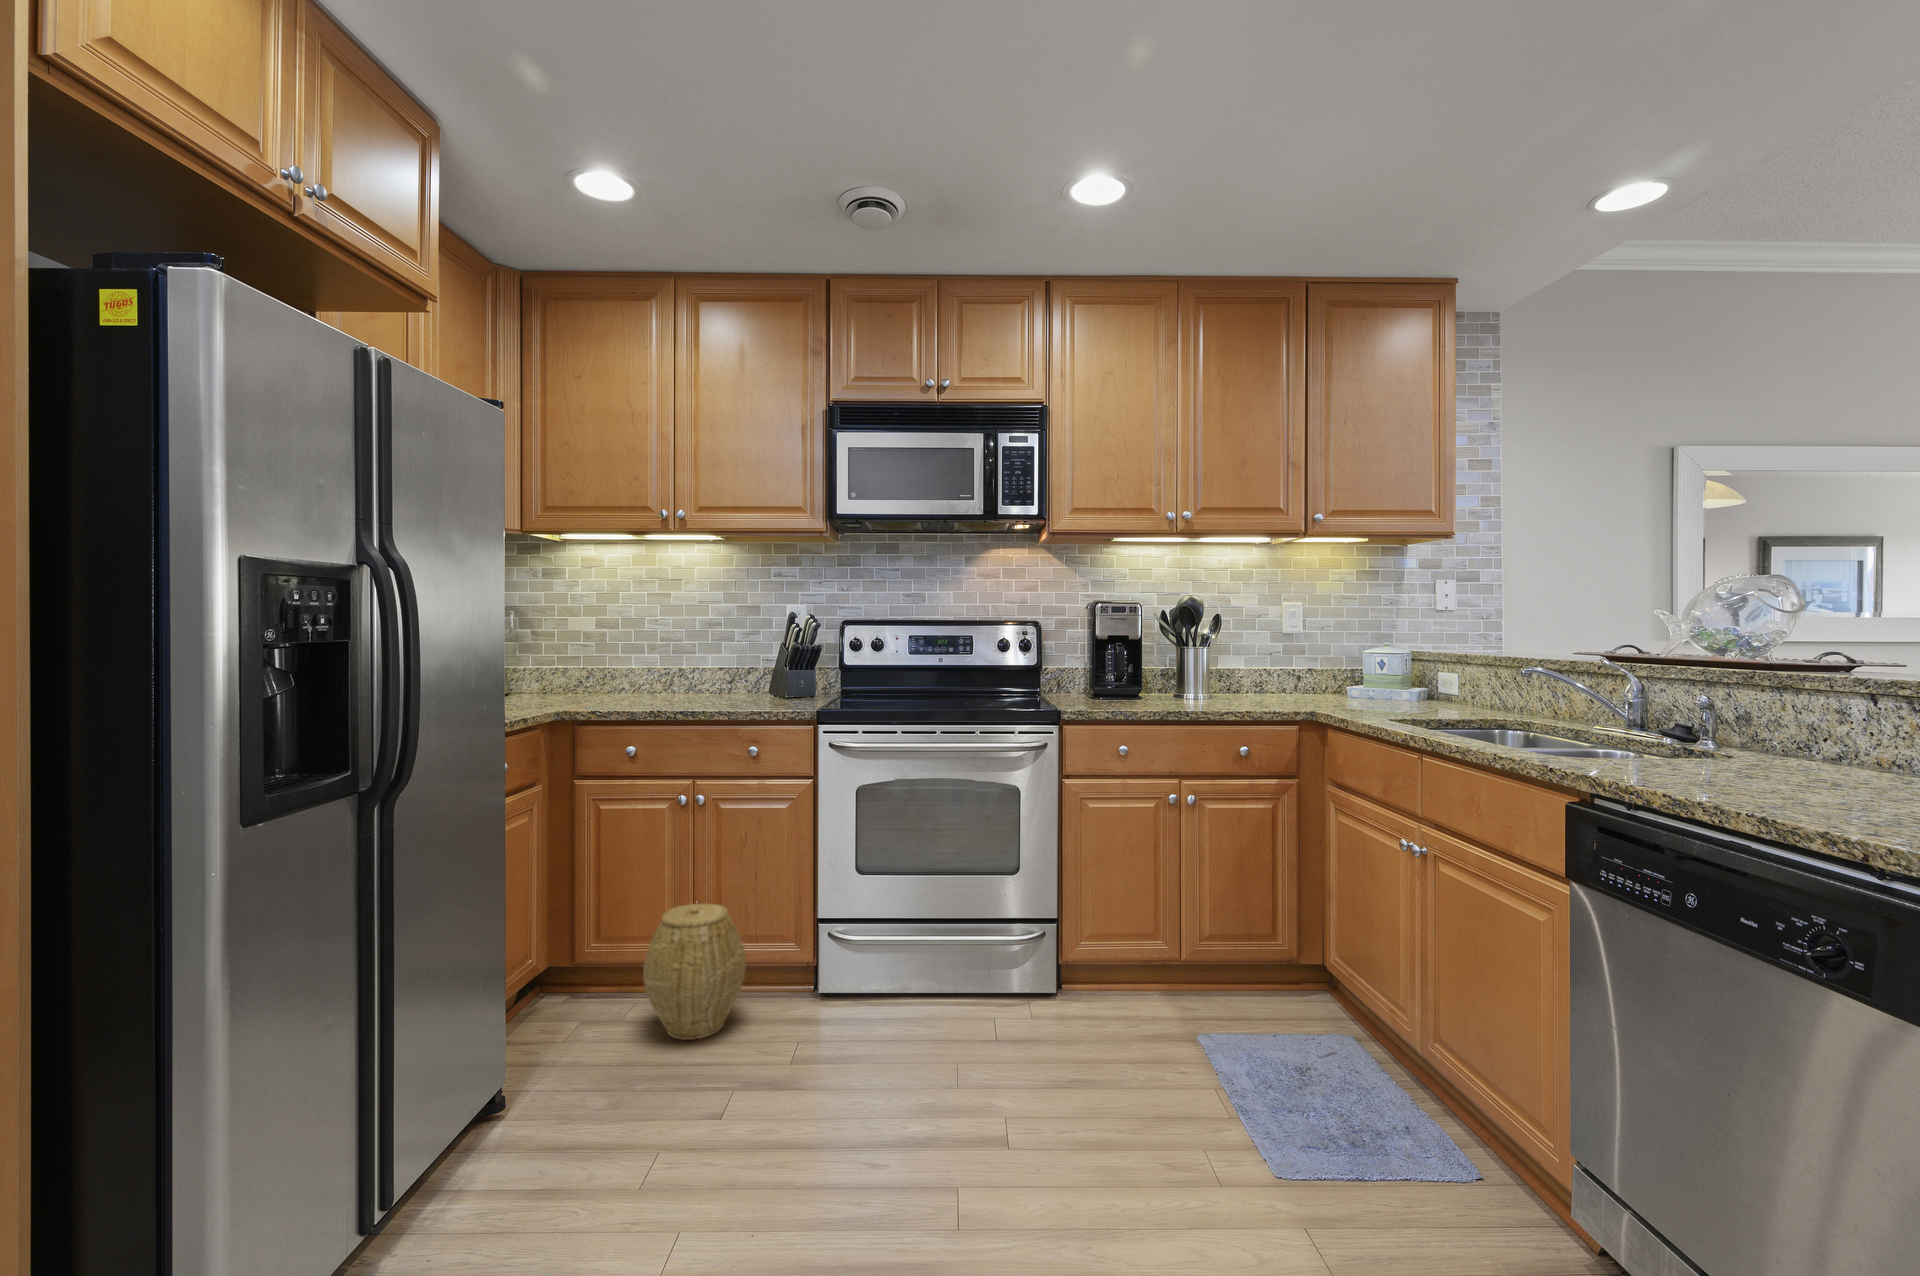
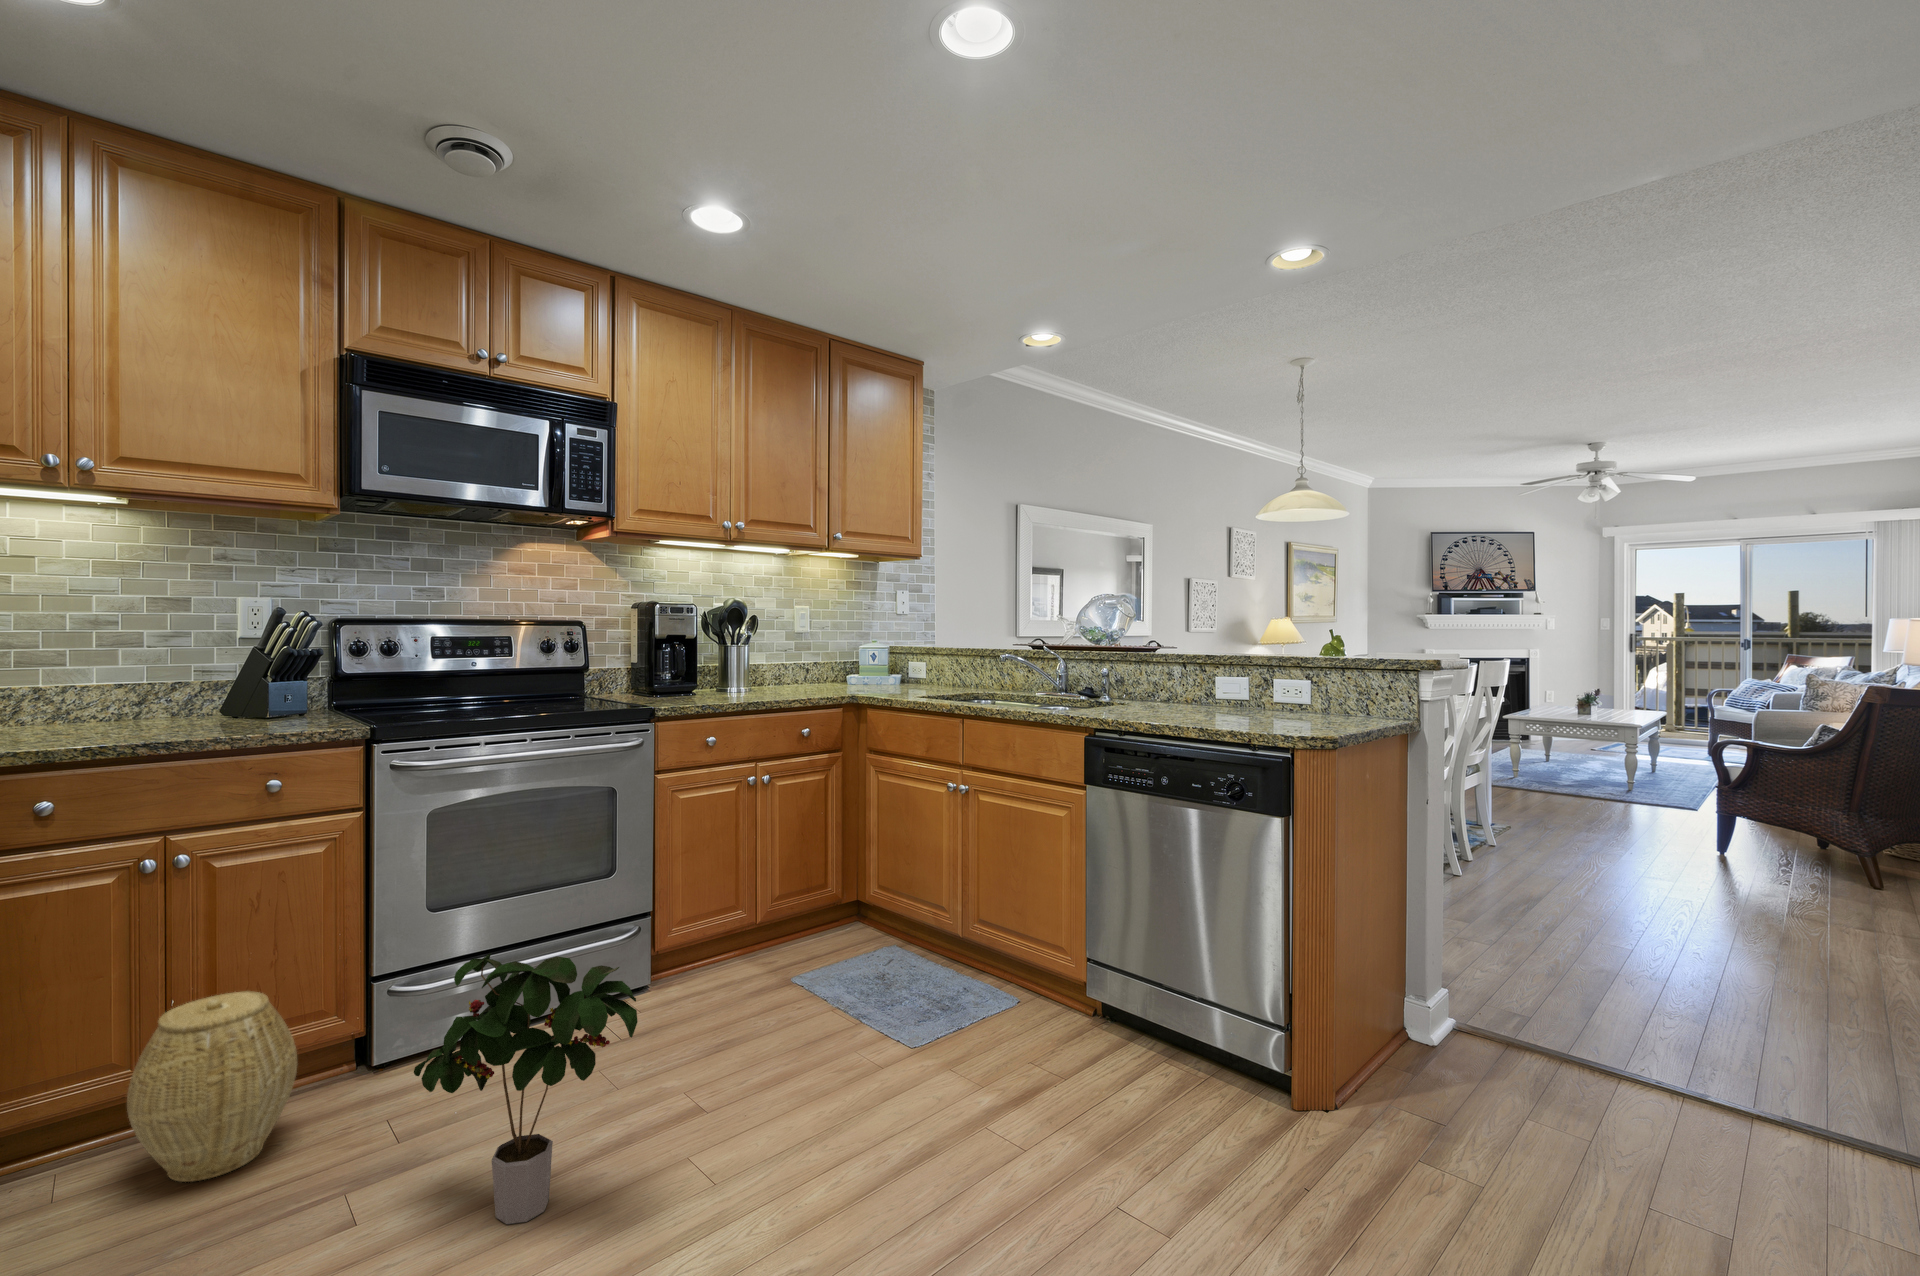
potted plant: none [754,922,885,1179] -> present [414,953,638,1224]

